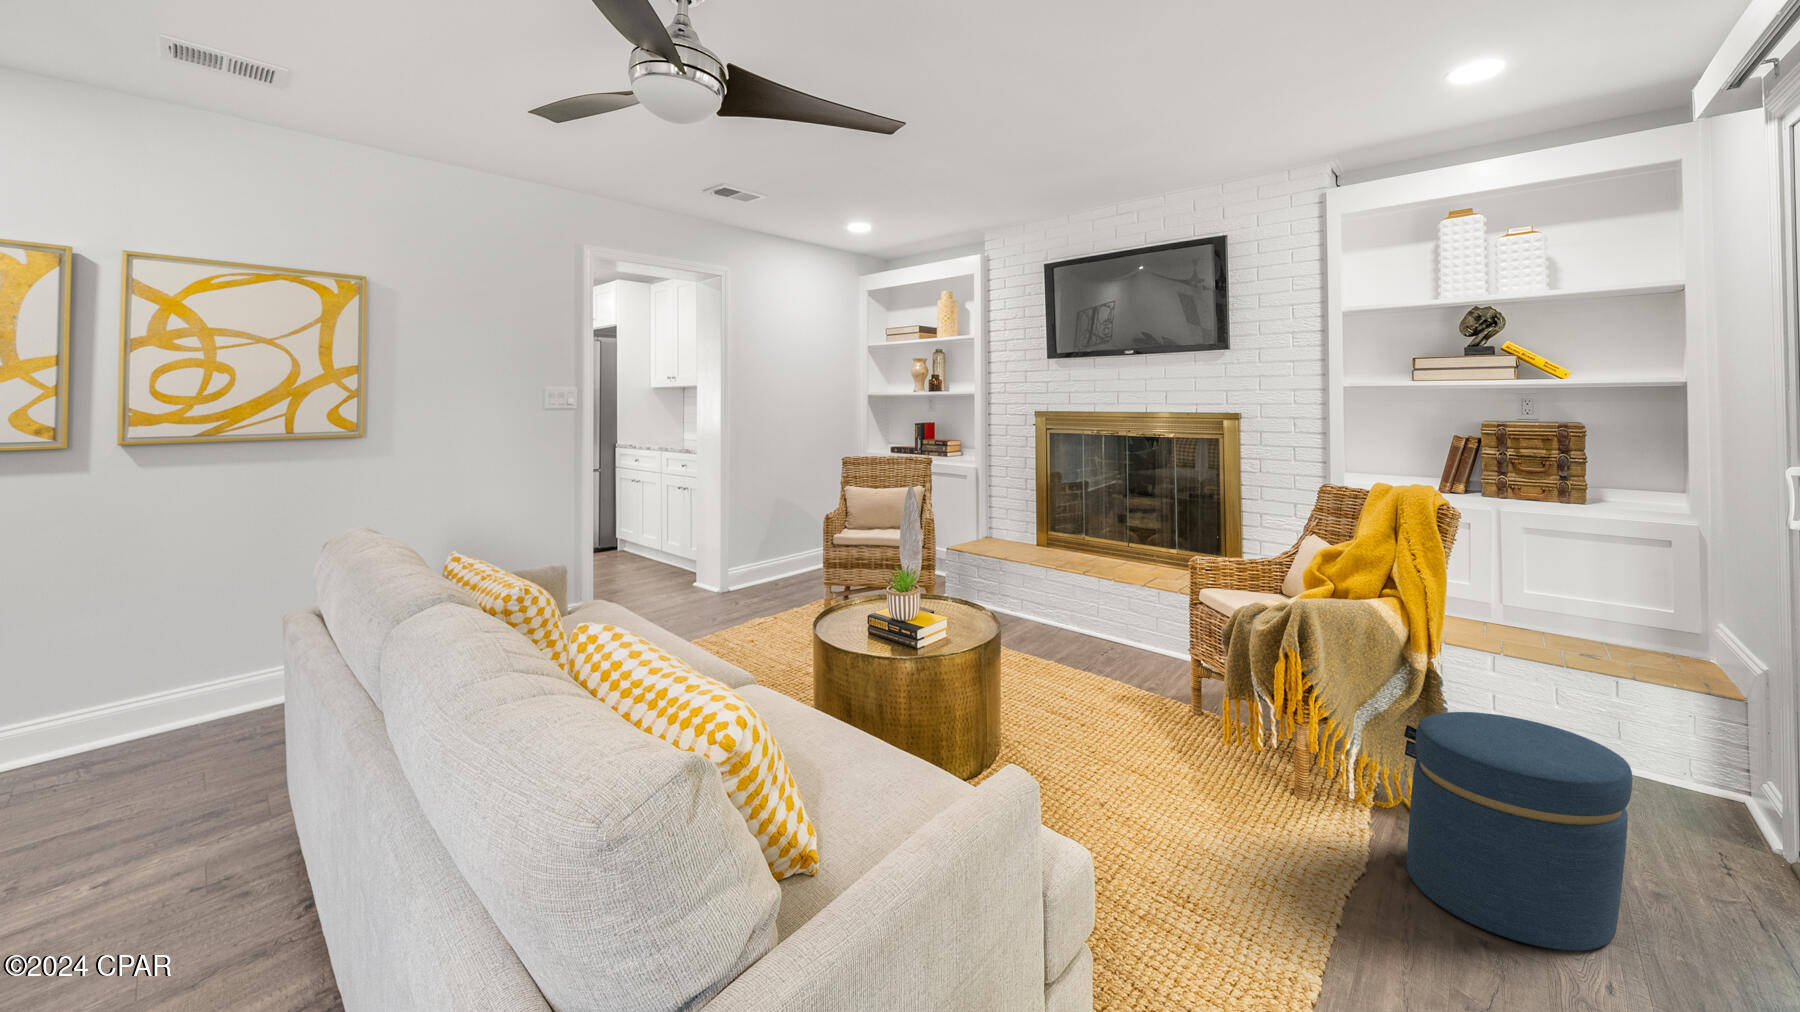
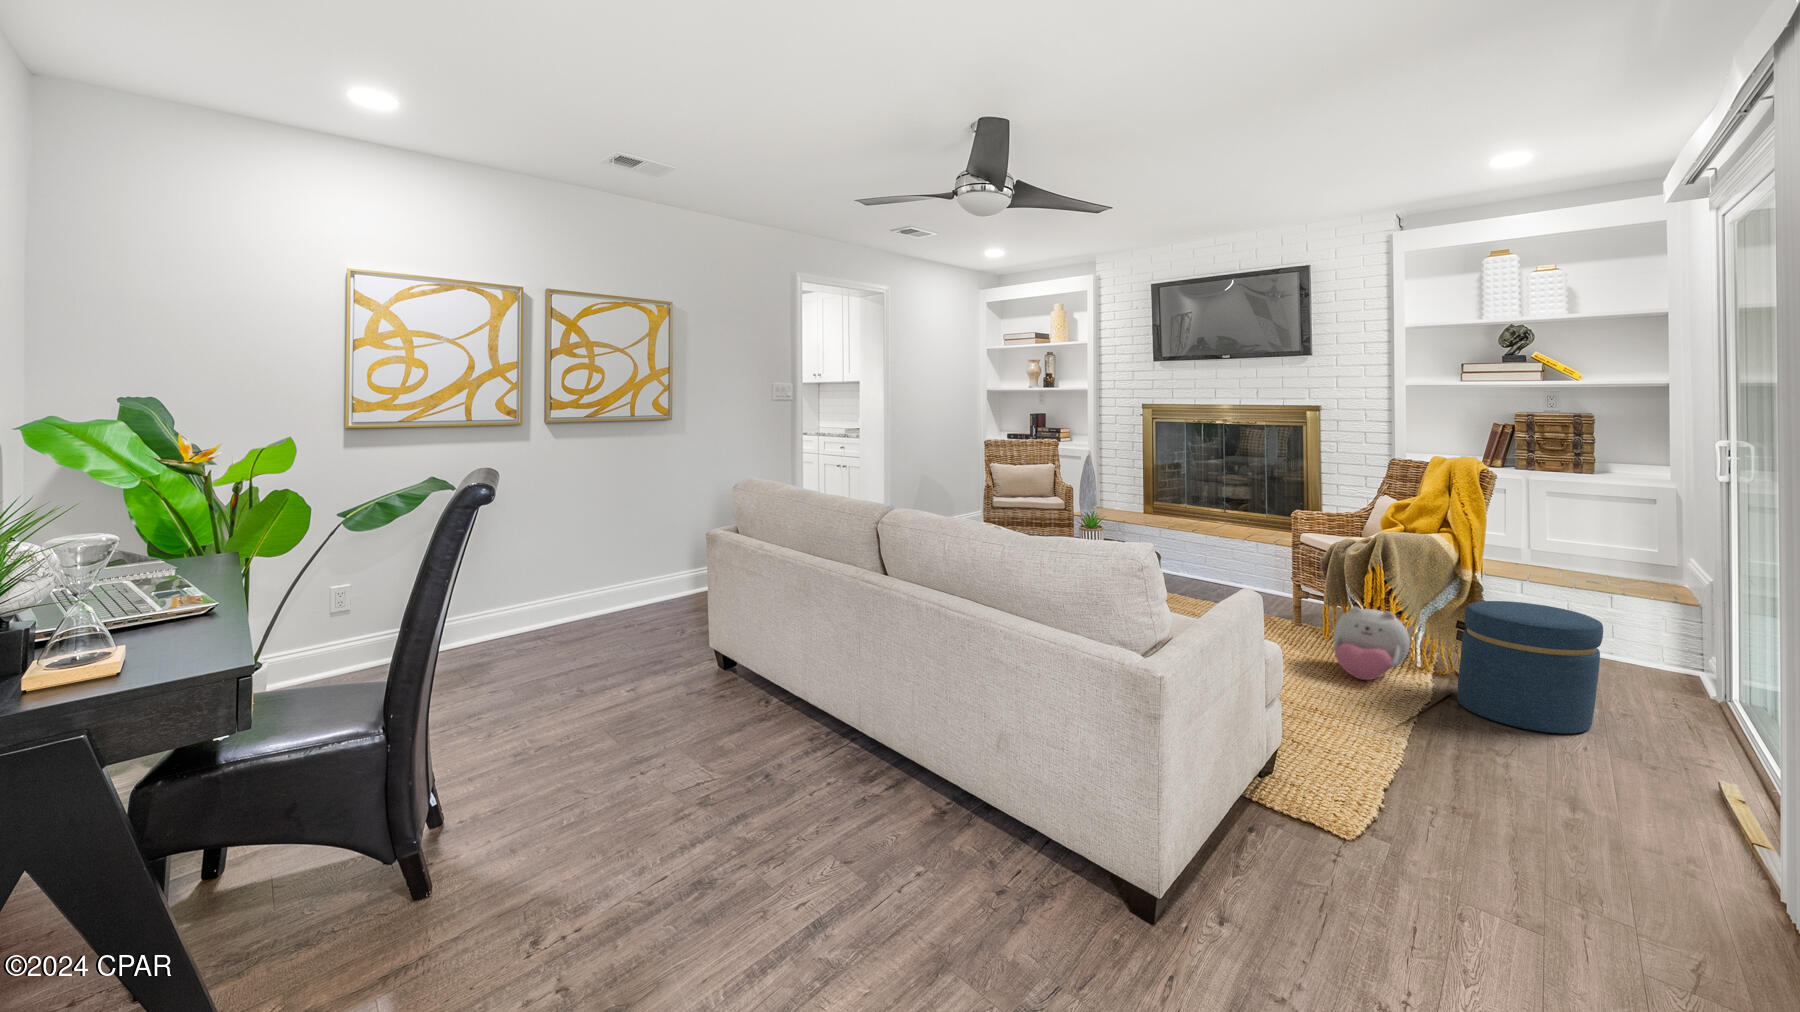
plush toy: none [1228,712,1338,829] -> present [1334,607,1410,680]

